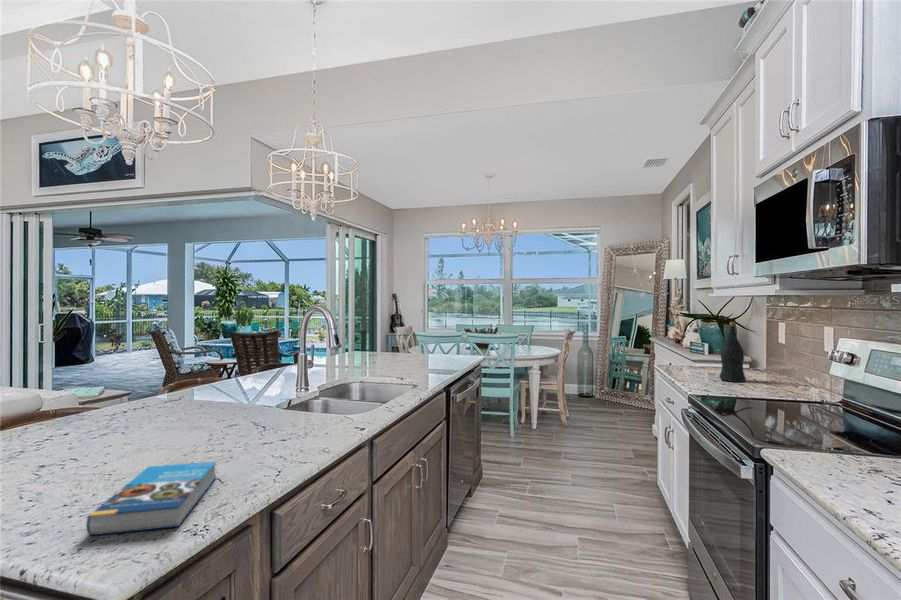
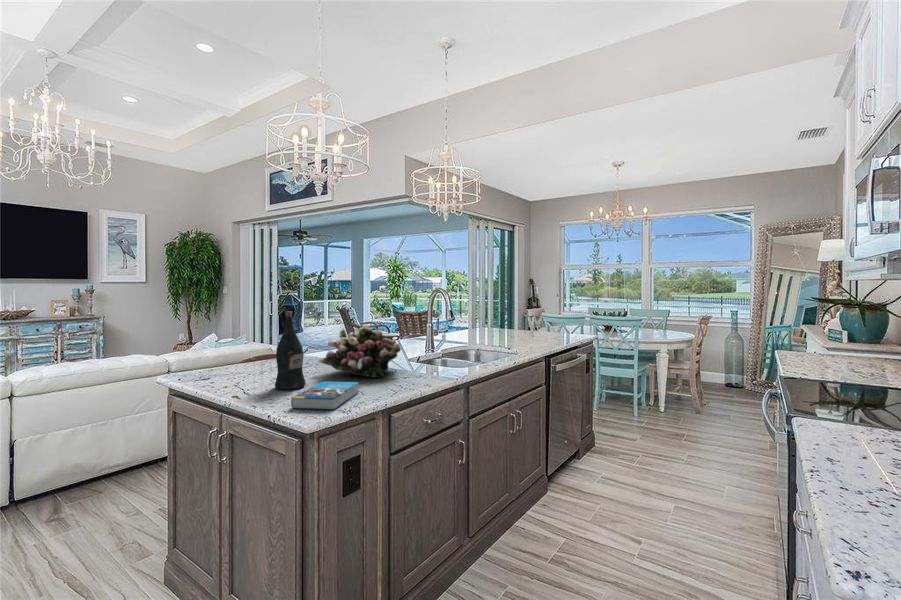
wine bottle: present [720,322,746,382] -> present [275,311,306,390]
flower arrangement: none [135,362,275,444] -> present [319,325,401,378]

